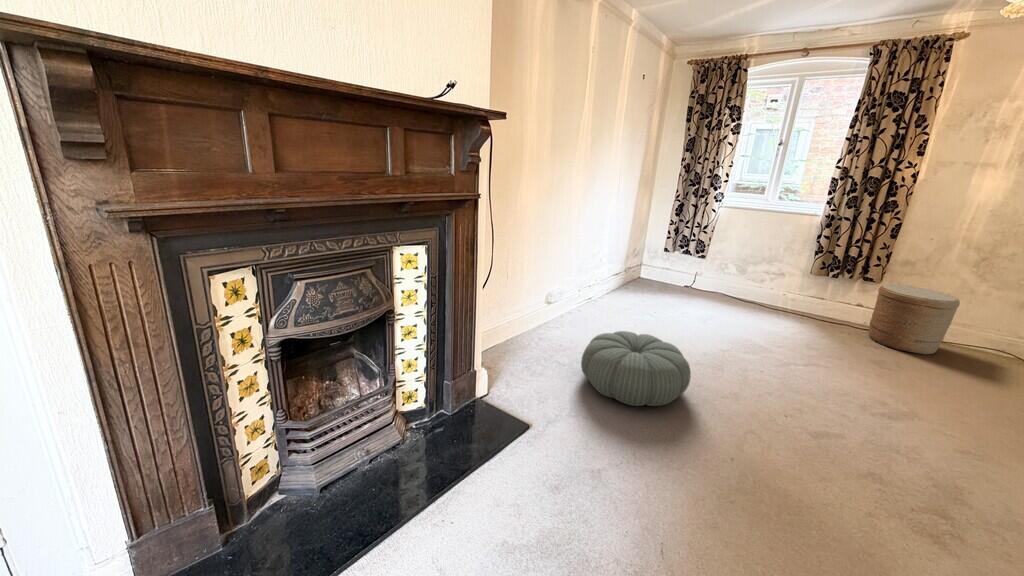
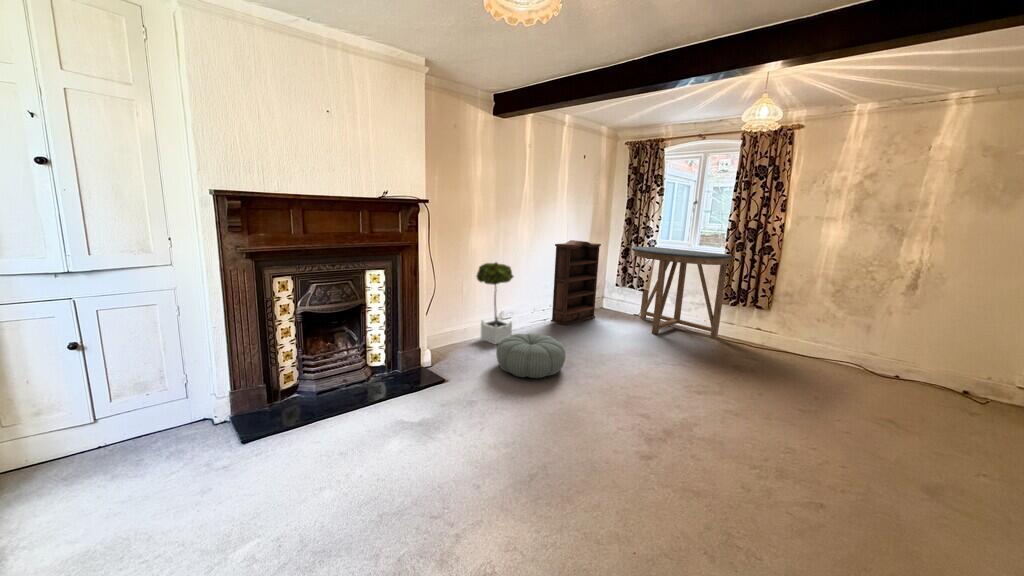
bookshelf: none [595,193,657,307] -> present [551,240,601,325]
console table: none [693,201,840,316] -> present [633,246,734,338]
potted tree: none [525,225,578,344] -> present [477,262,513,344]
woven basket: present [869,284,960,354] -> none [756,311,814,366]

